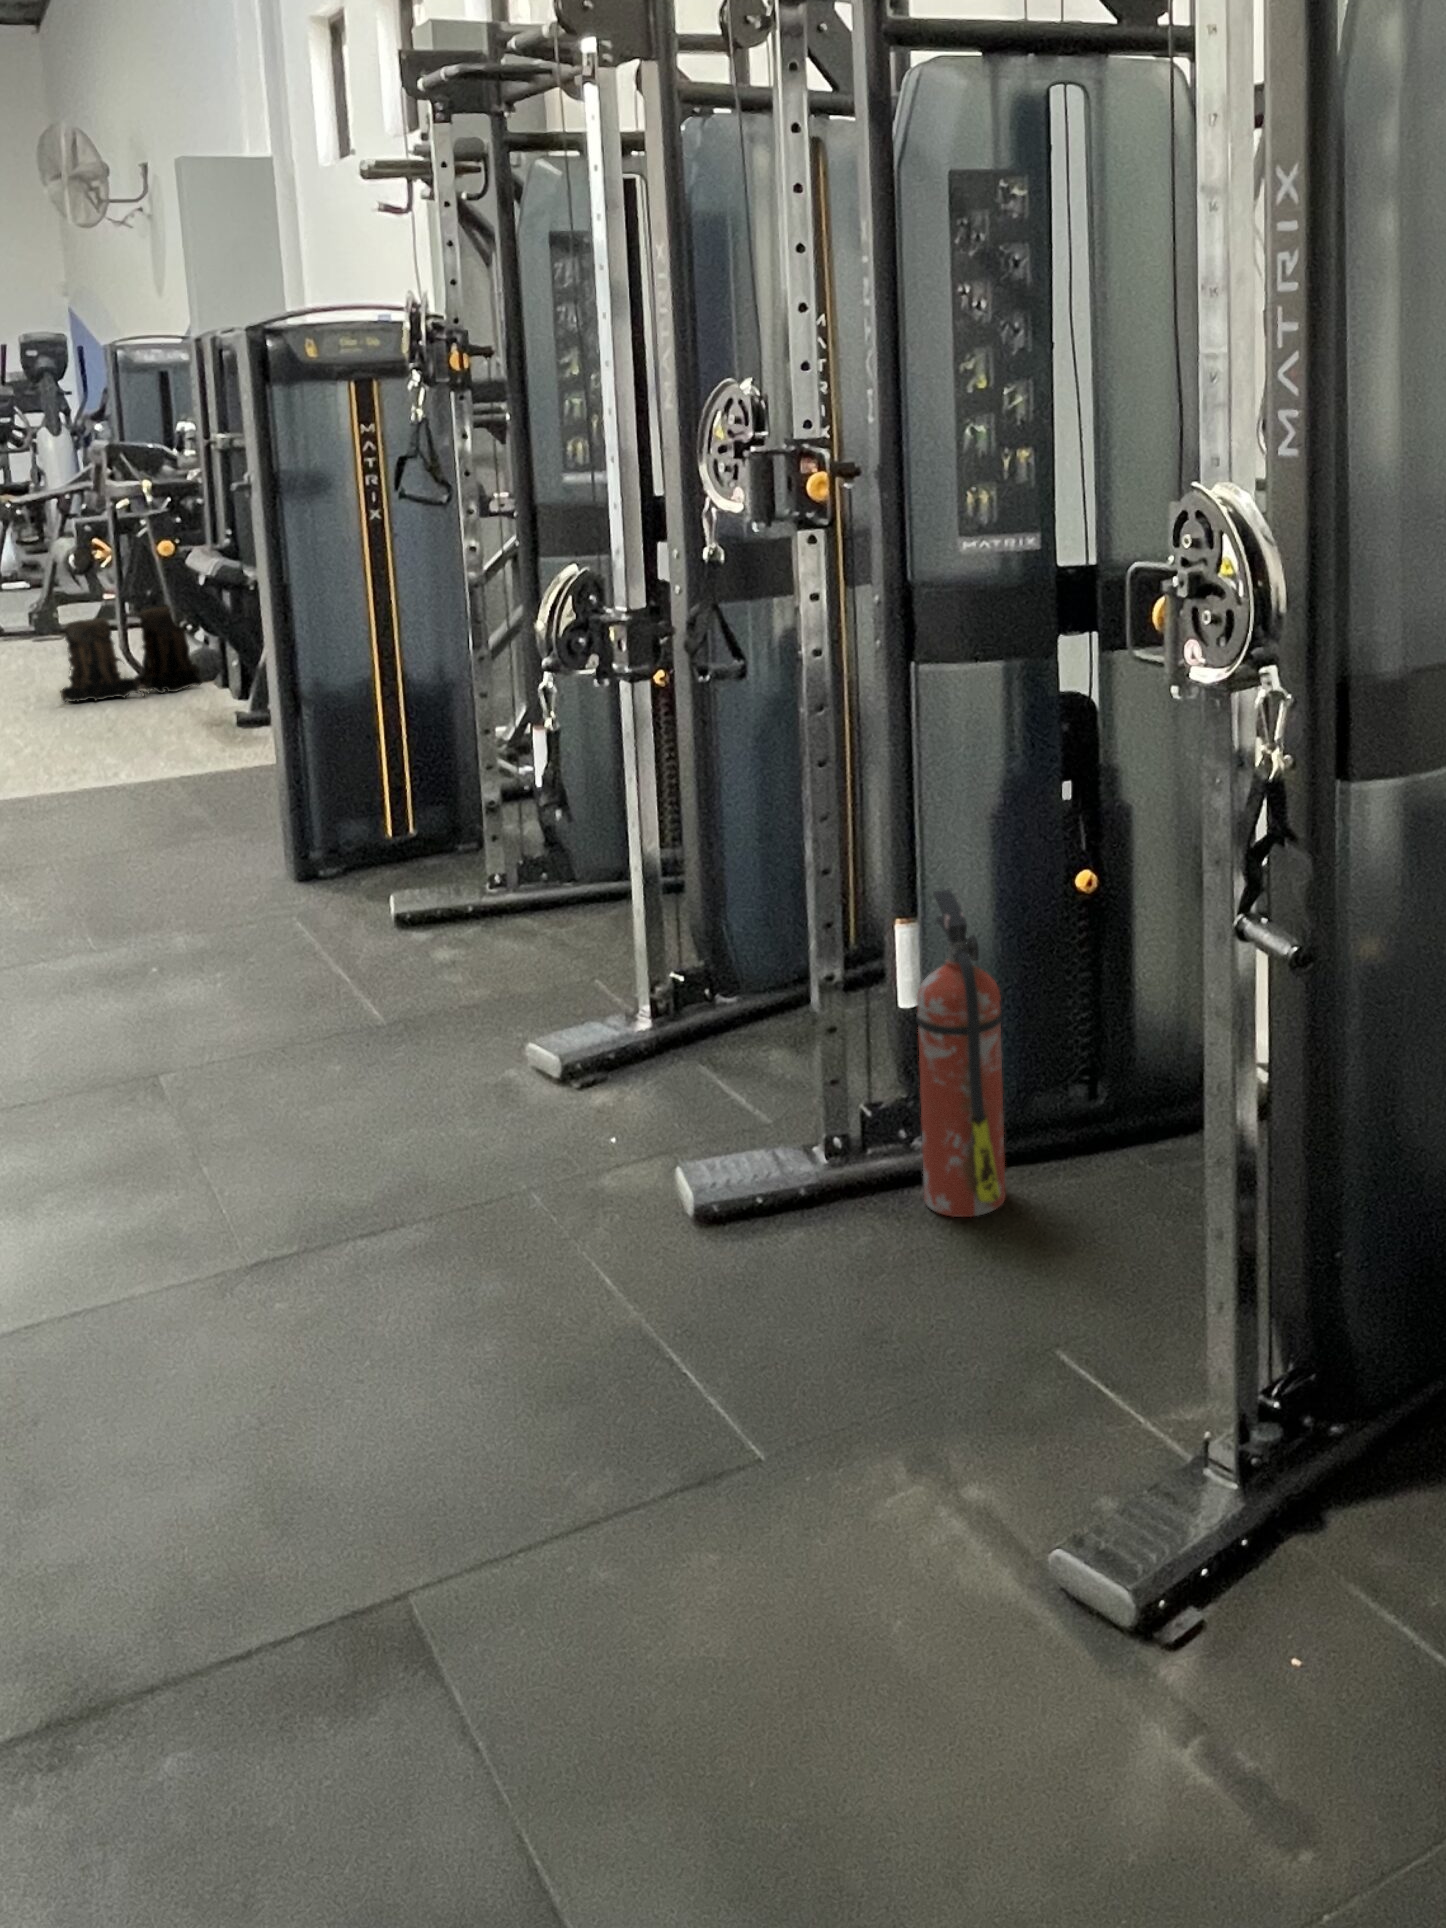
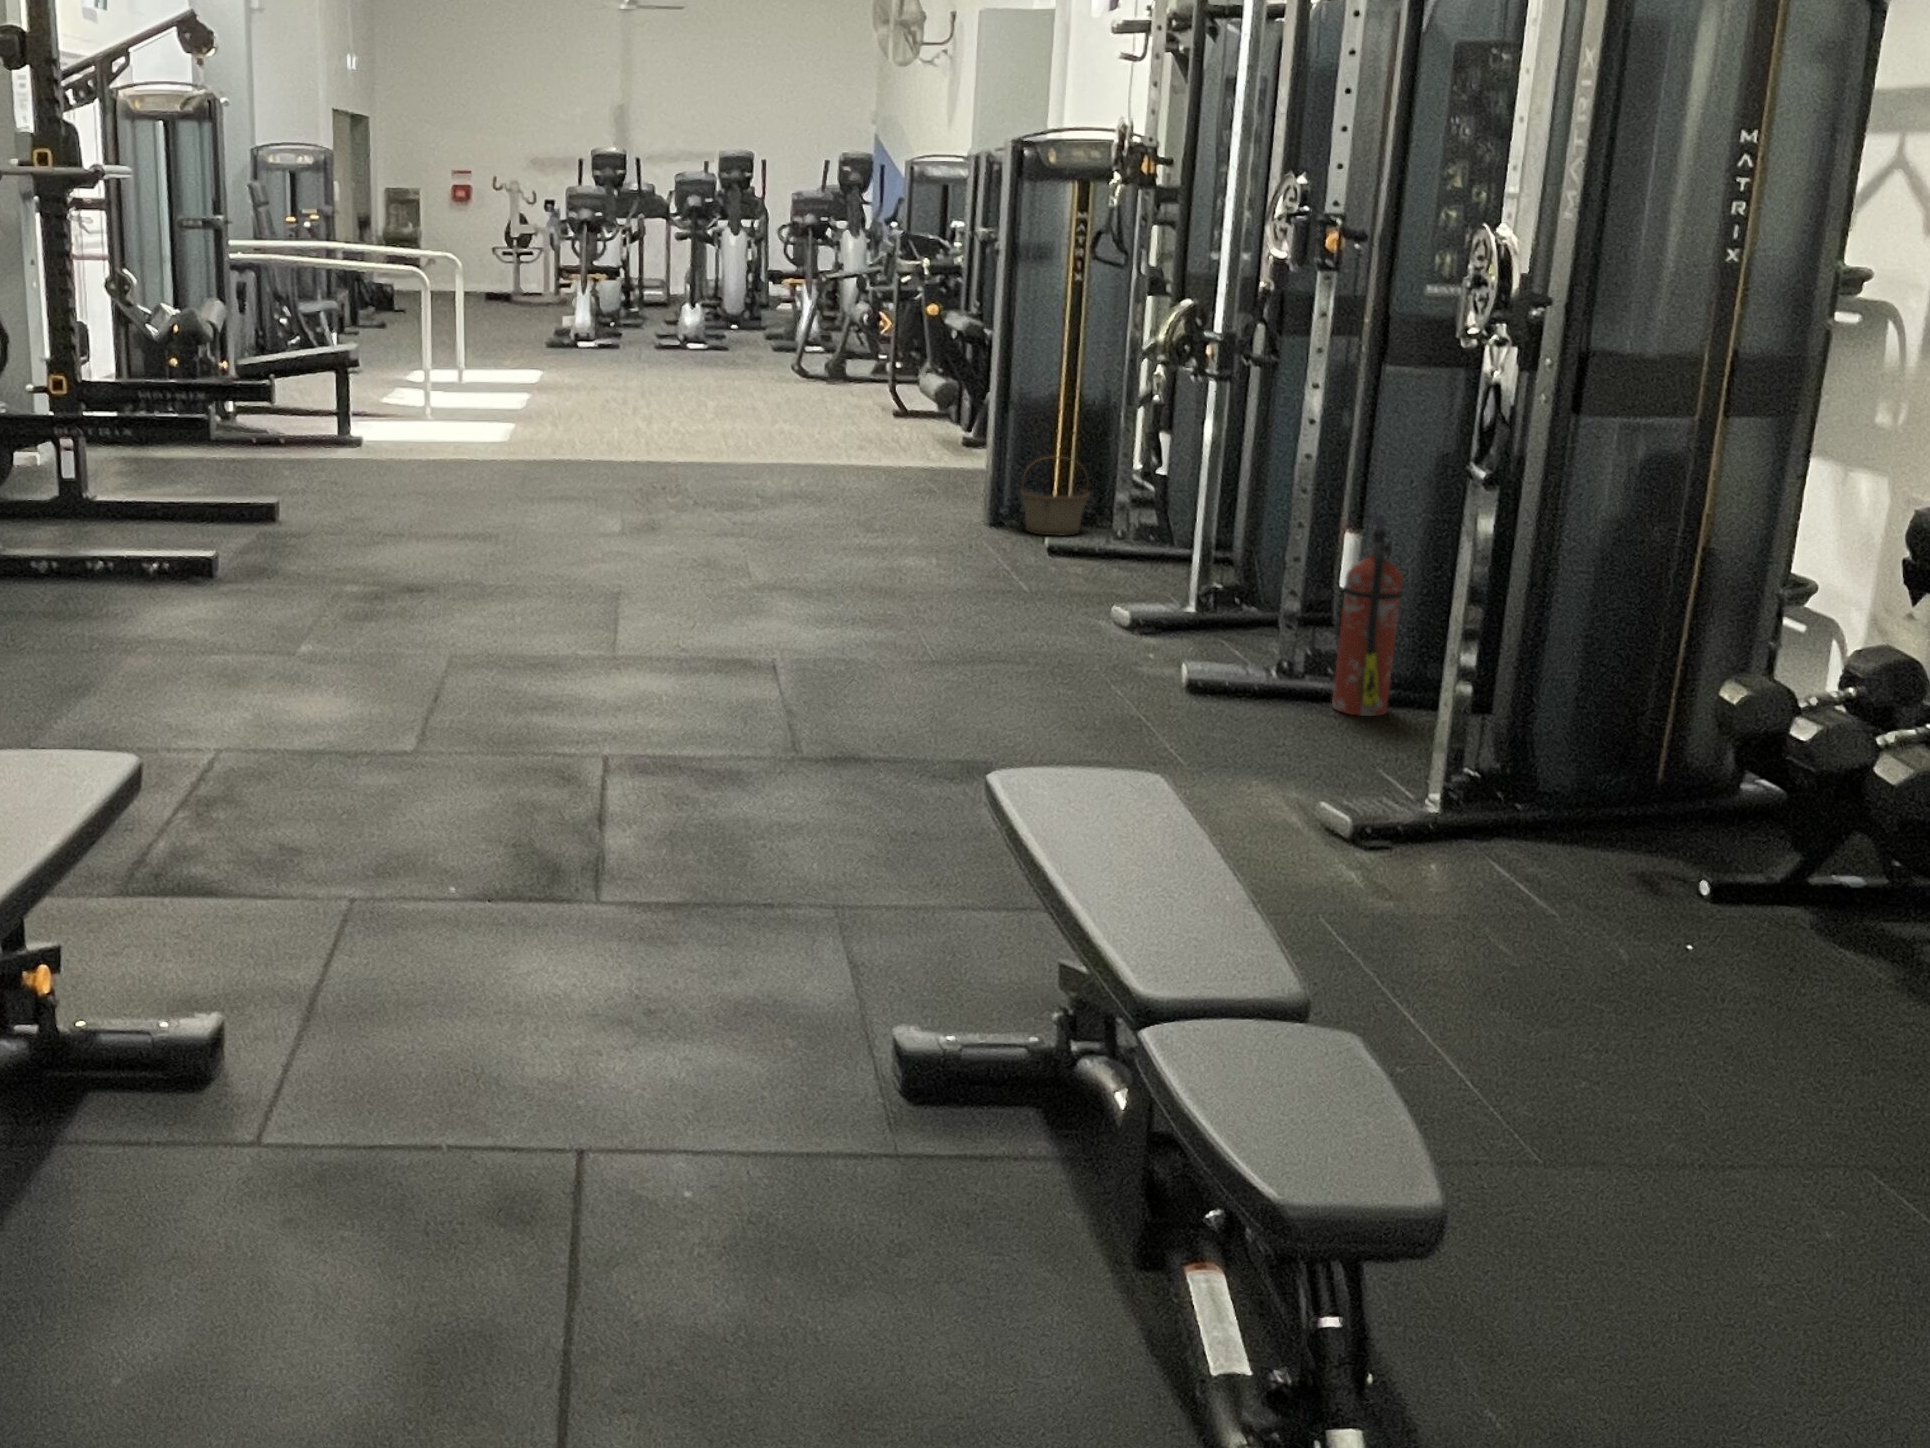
backpack: present [60,606,203,702] -> none [848,356,943,420]
basket: none [338,772,444,891] -> present [1020,458,1090,536]

